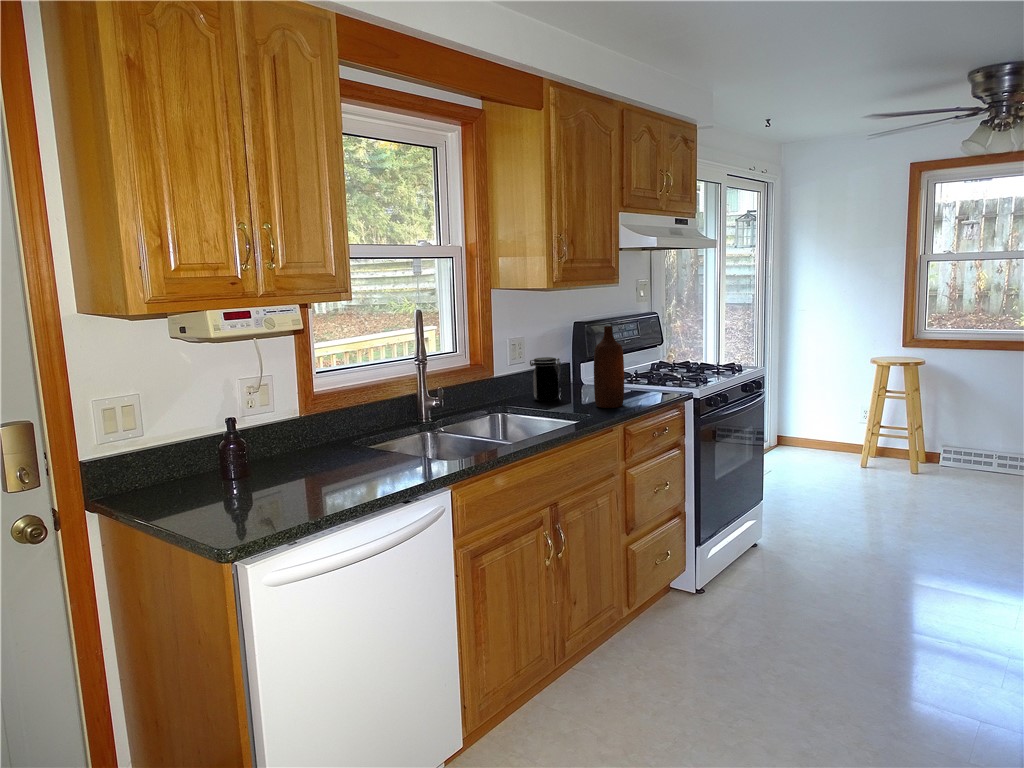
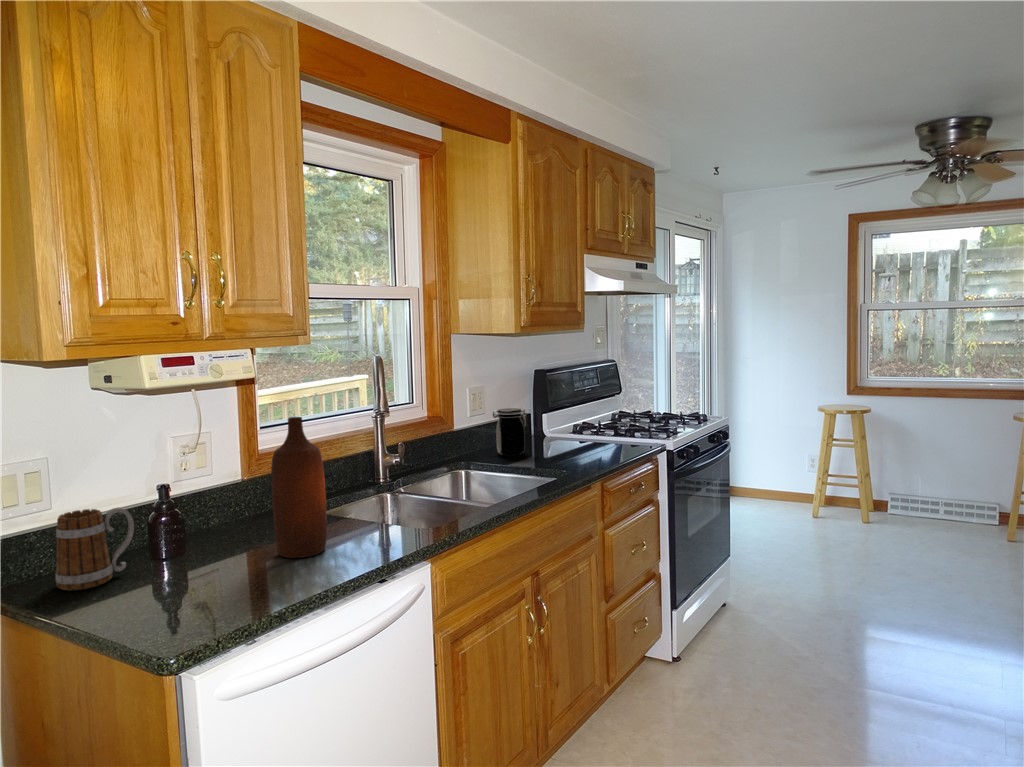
bottle: present [594,326,624,408] -> present [271,417,327,558]
mug: none [146,436,207,501] -> present [56,508,134,590]

